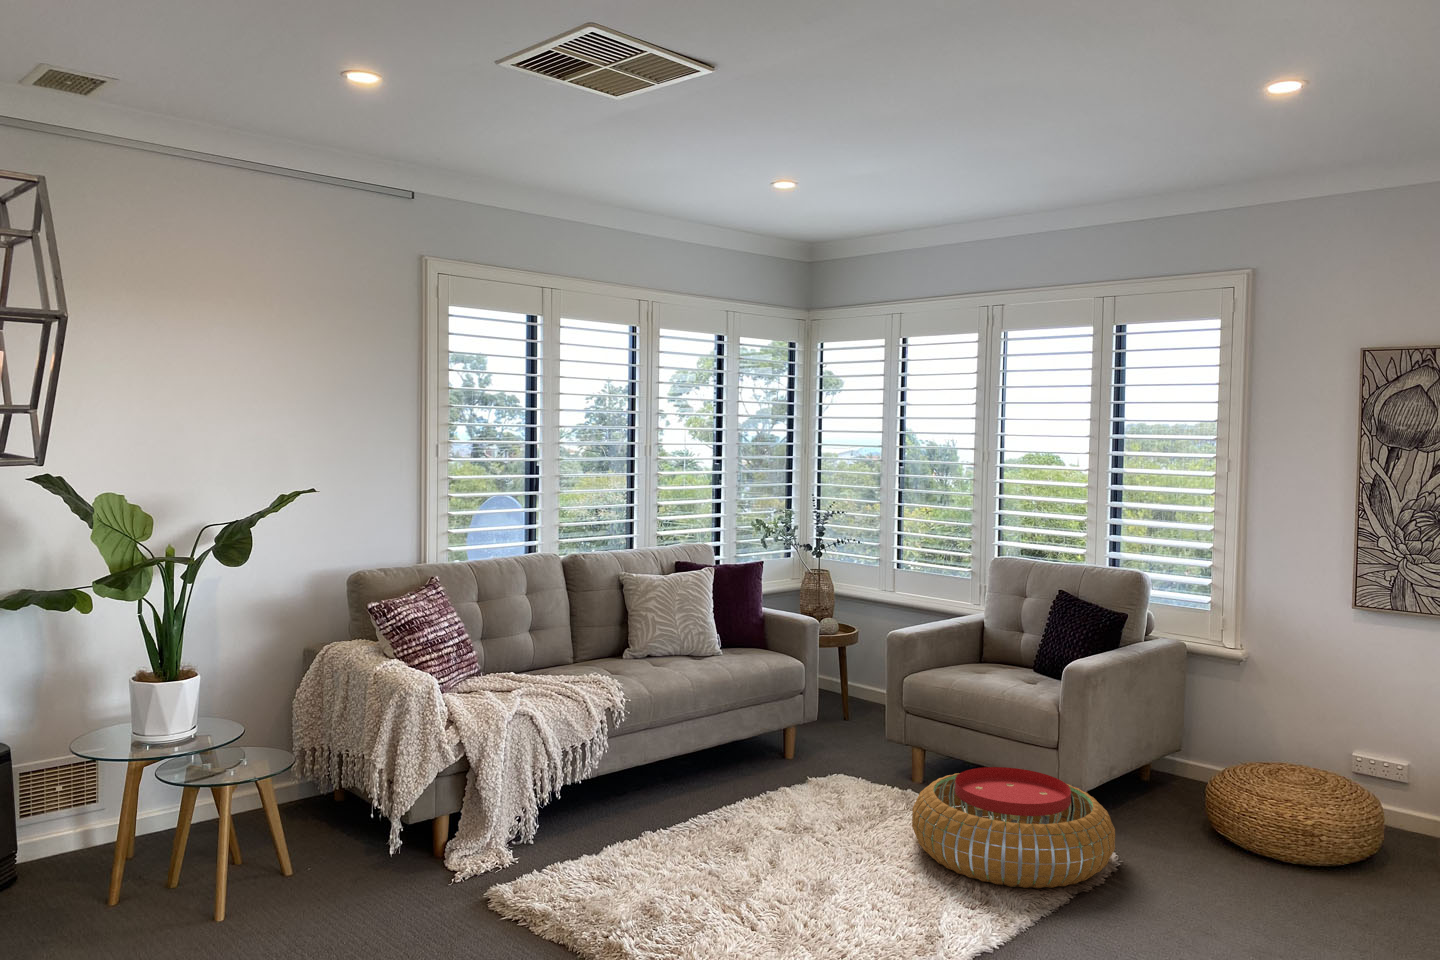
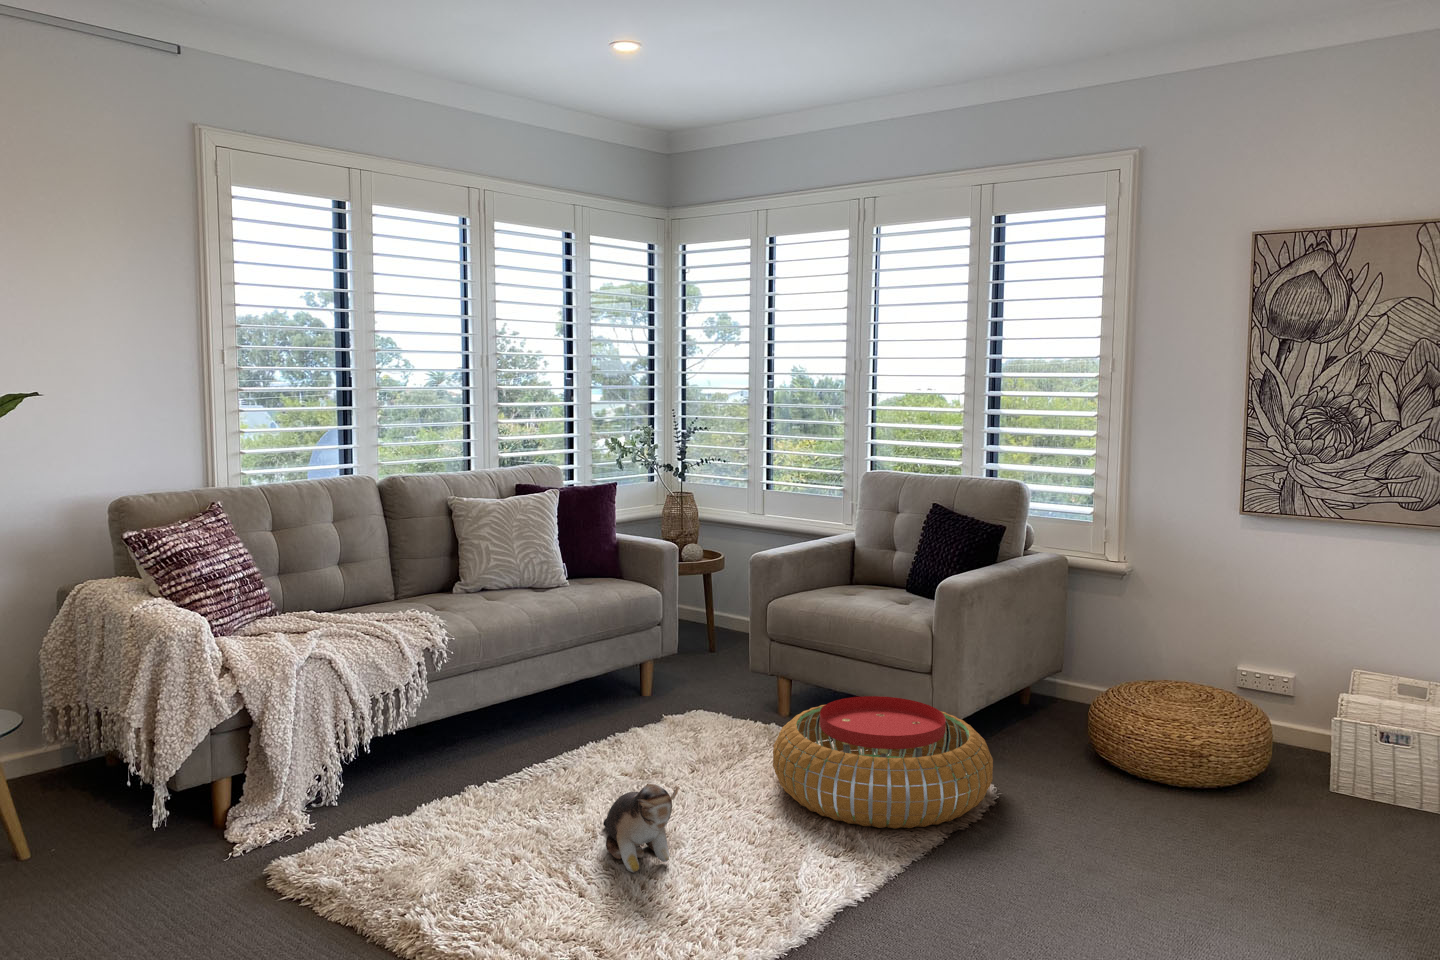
plush toy: none [764,835,836,913] -> present [603,784,678,872]

